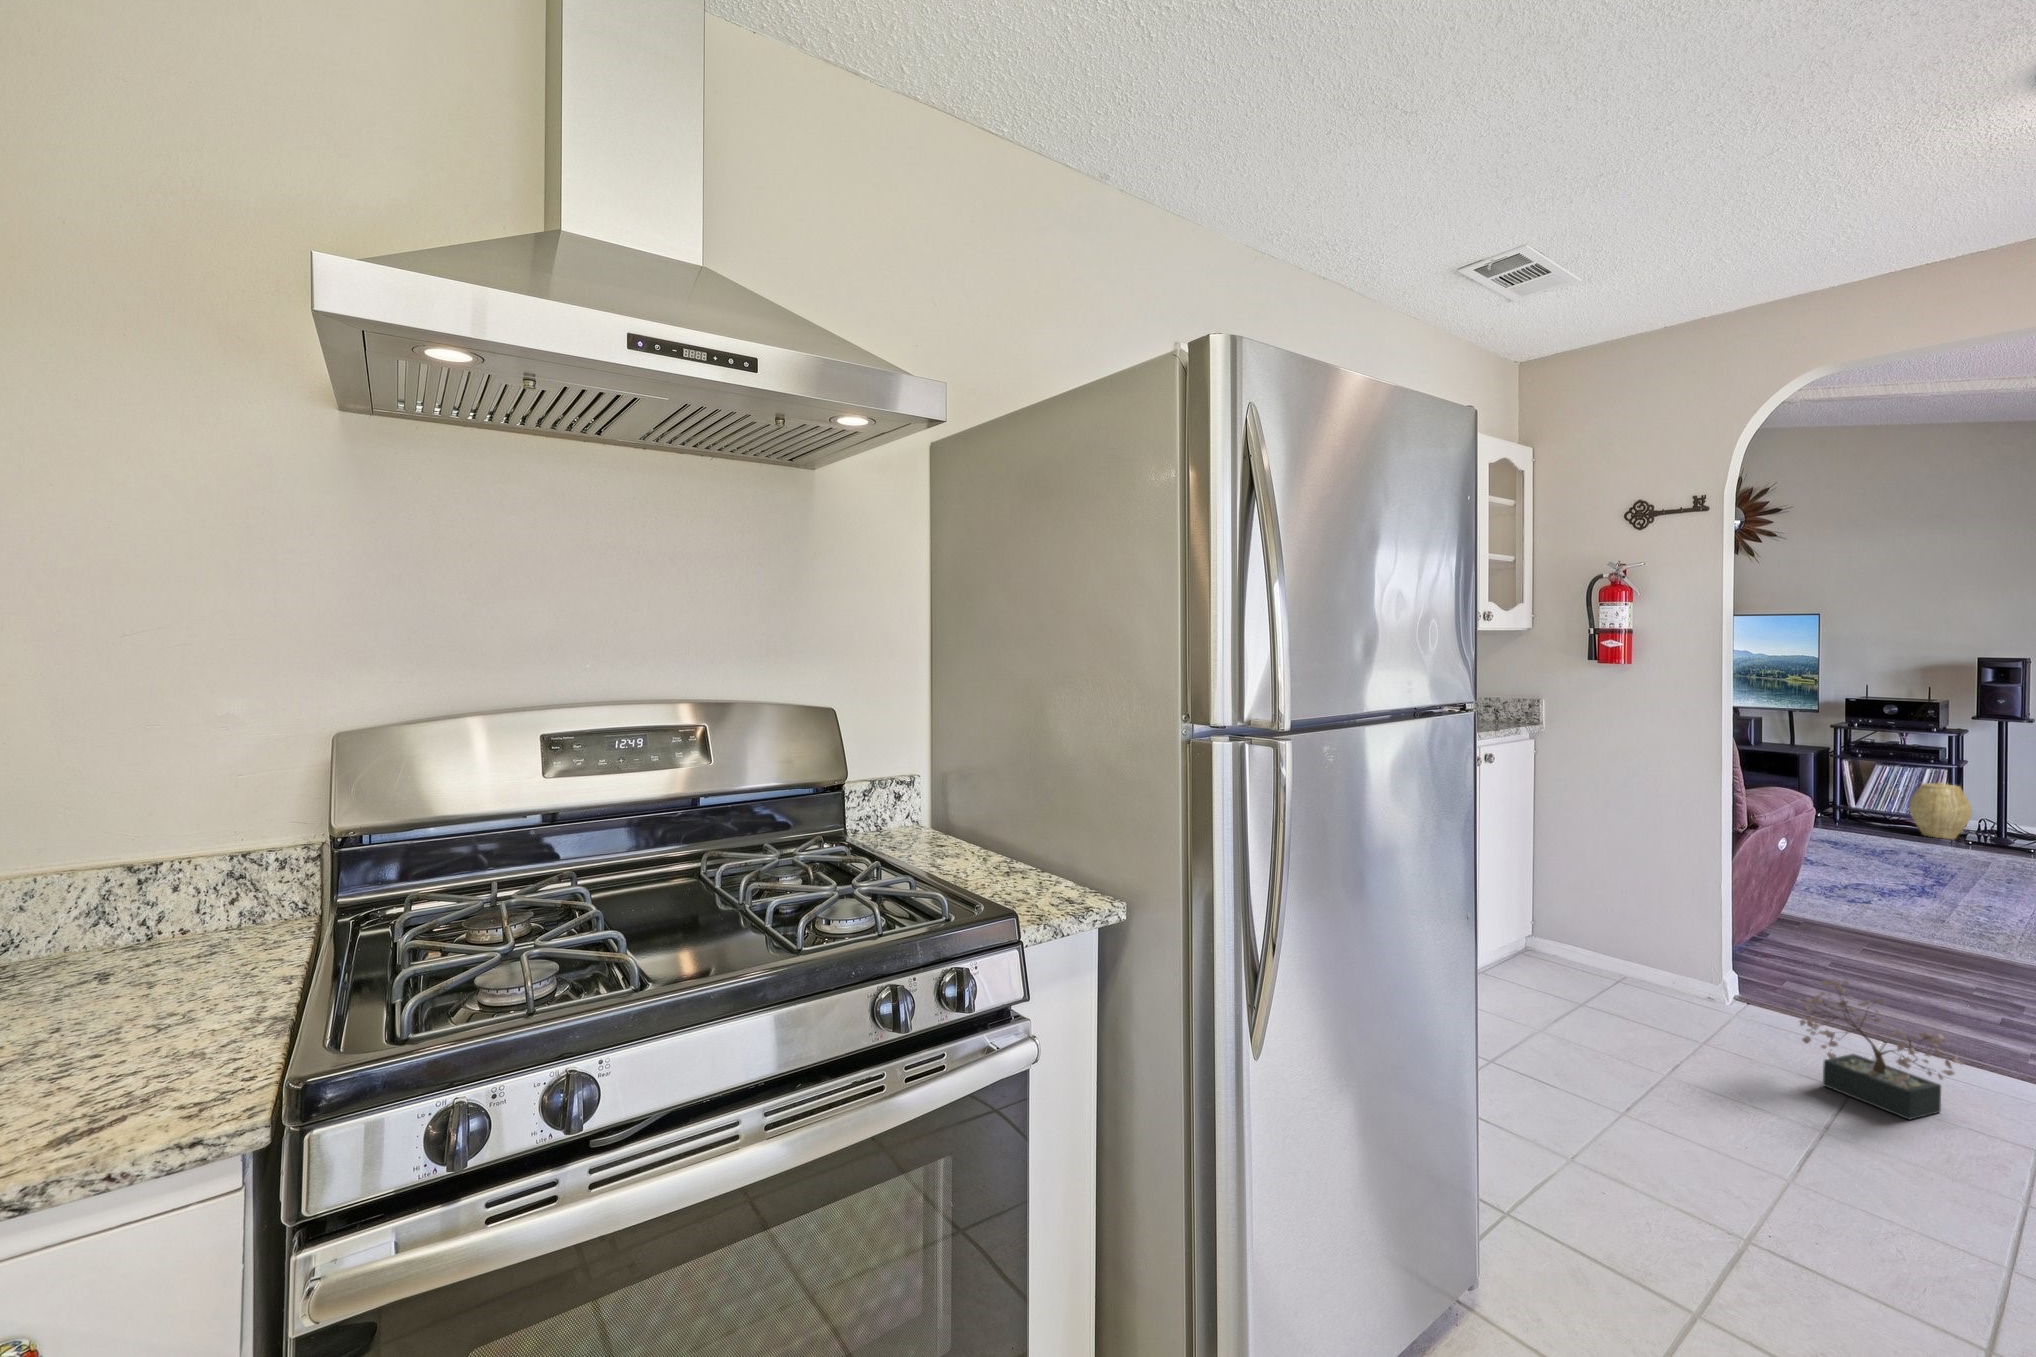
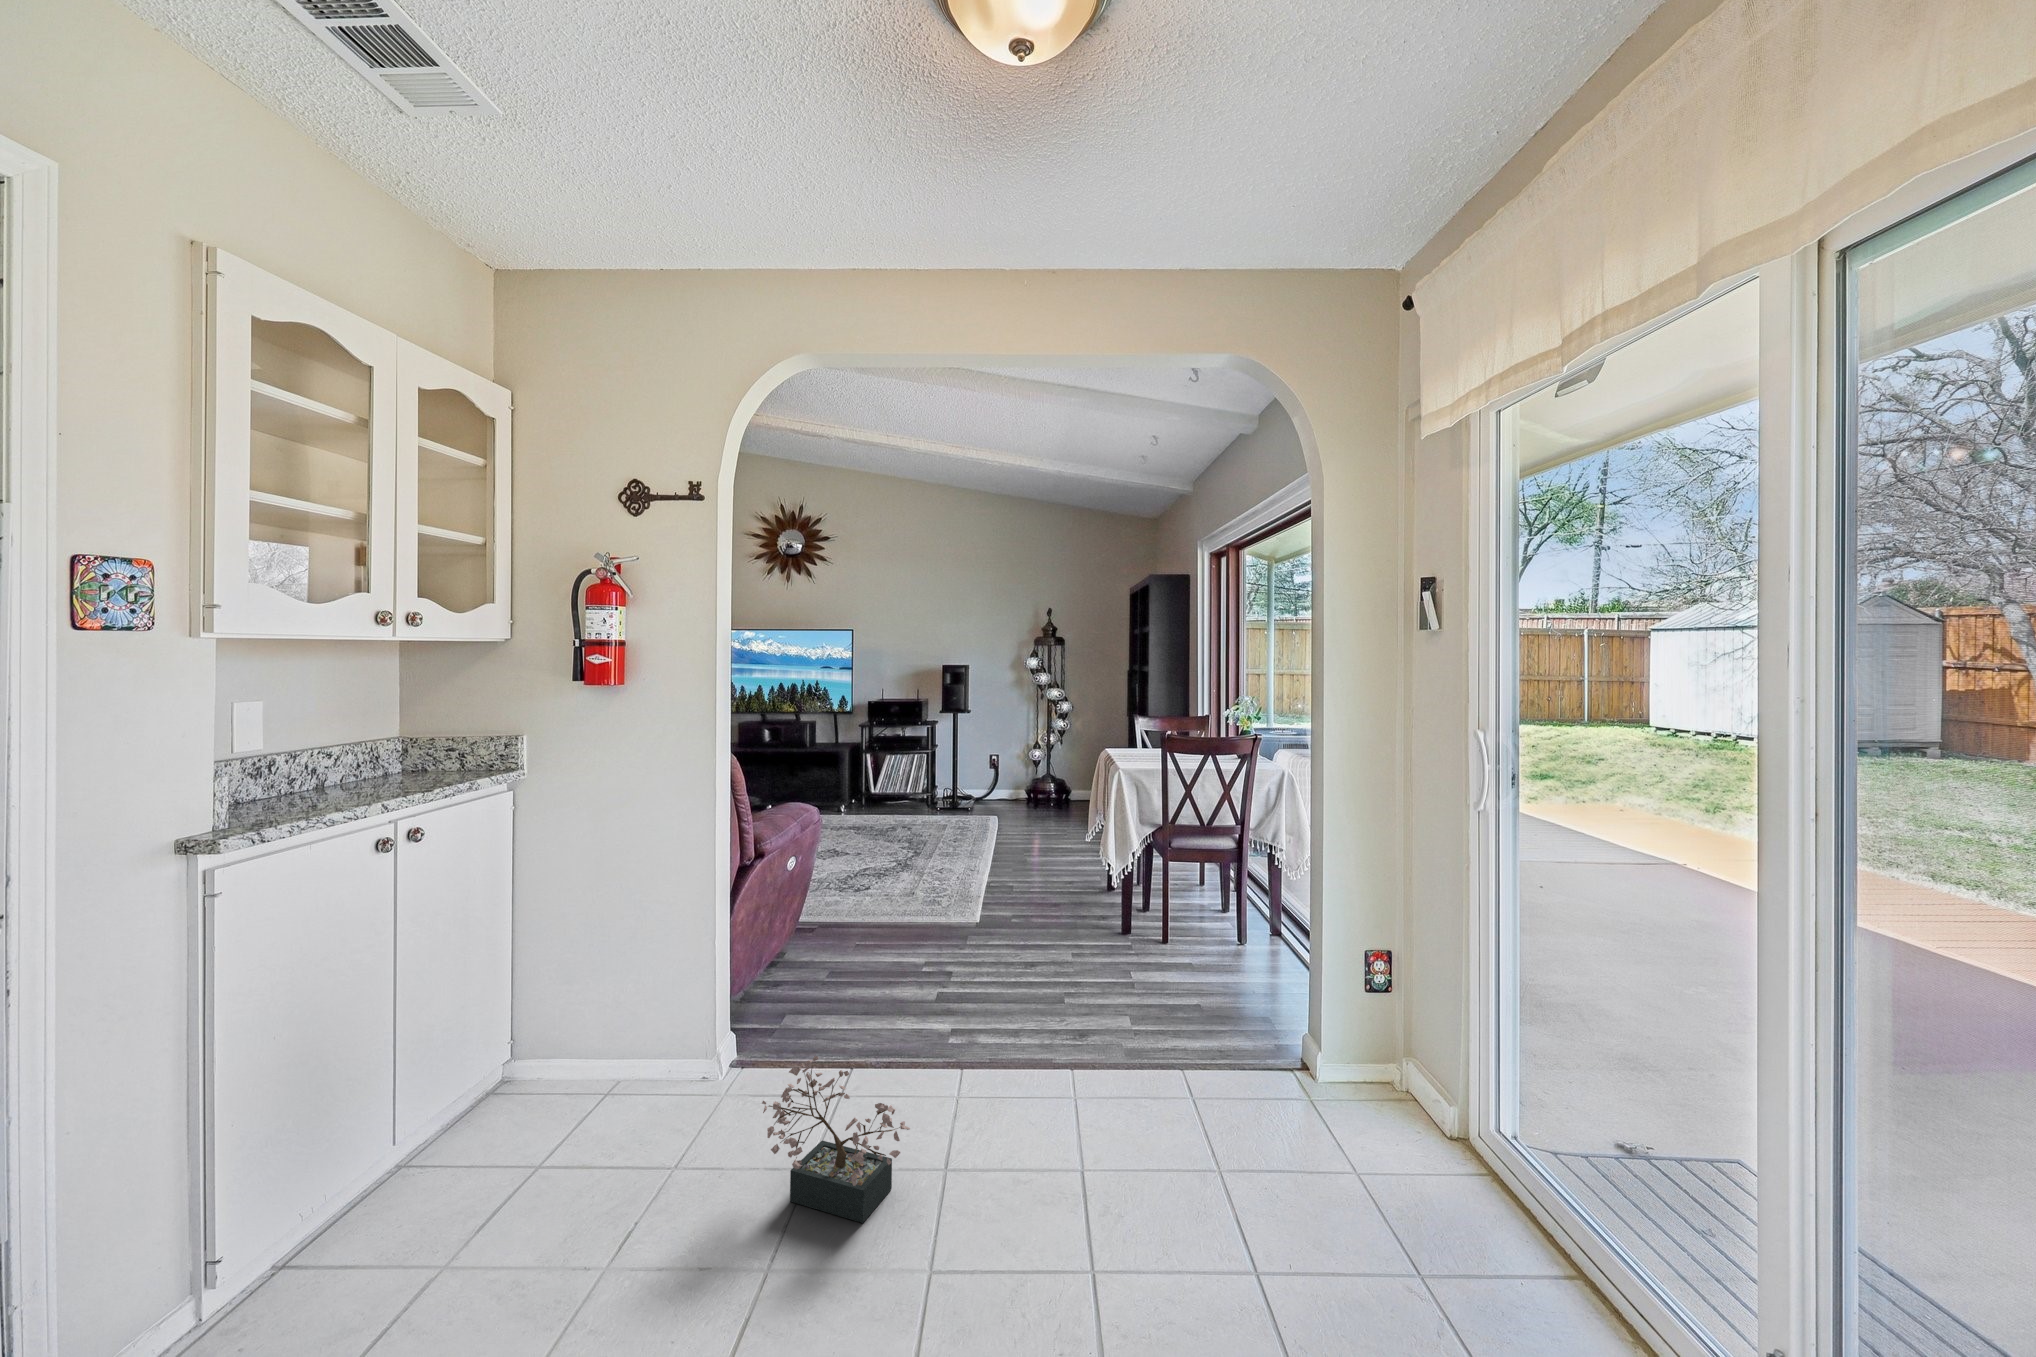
woven basket: present [1909,782,1972,839] -> none [906,765,940,809]

